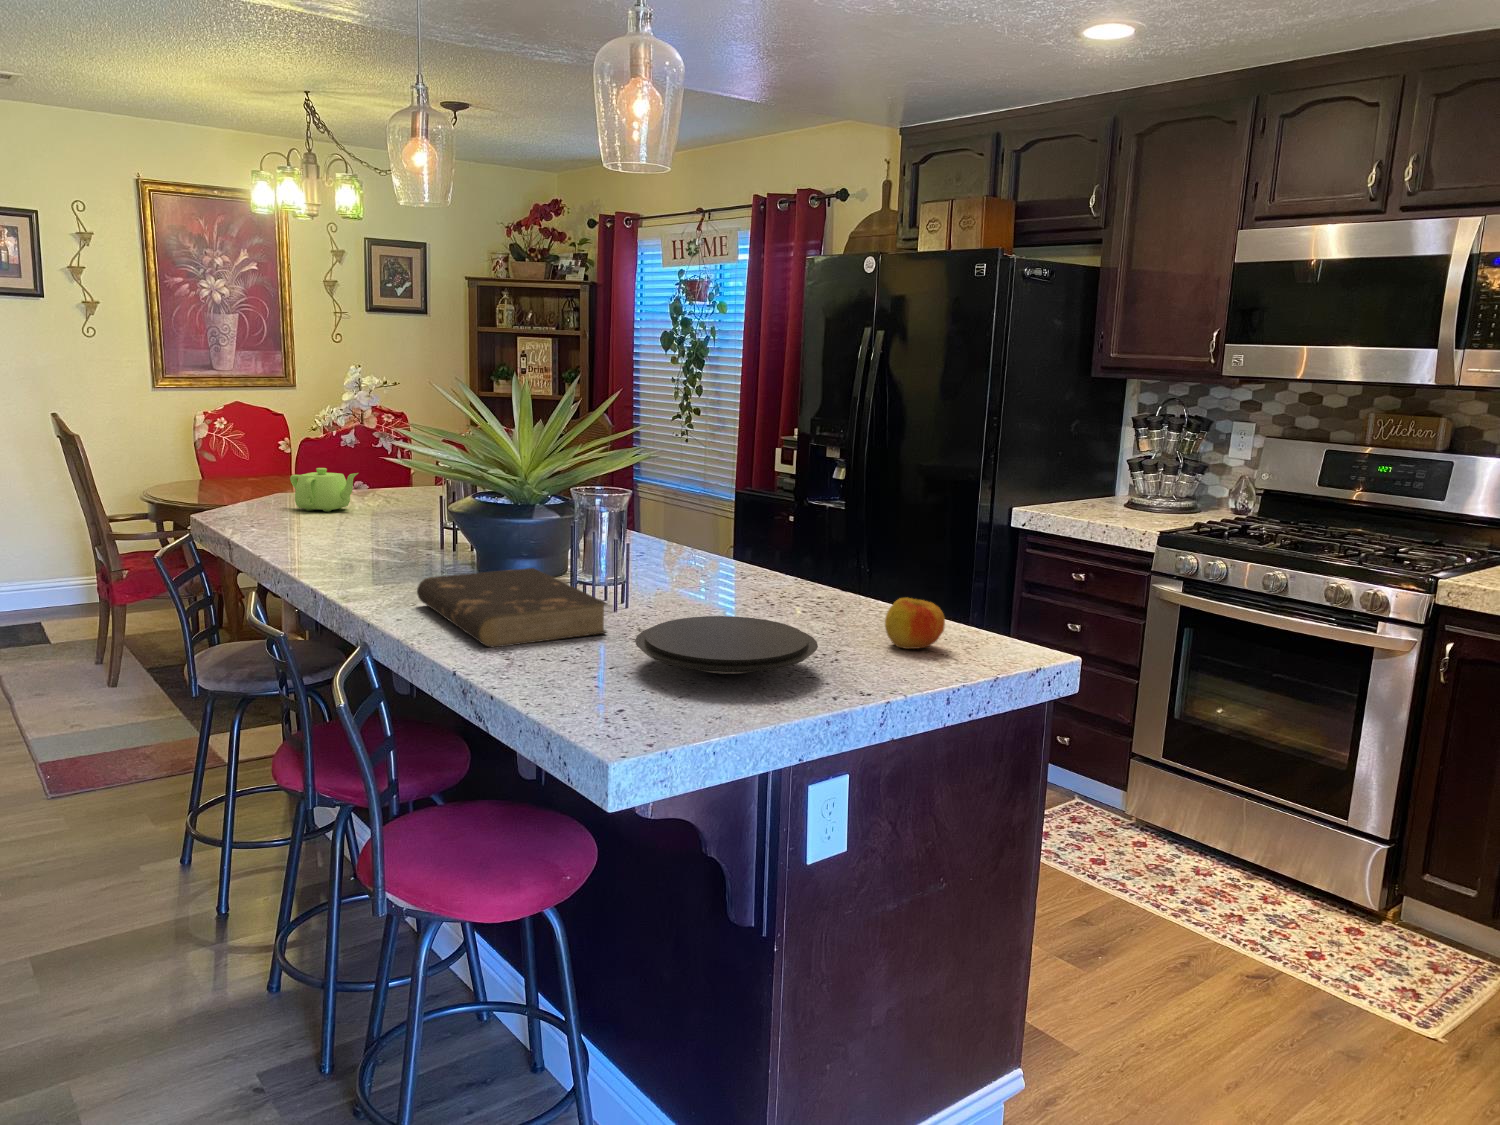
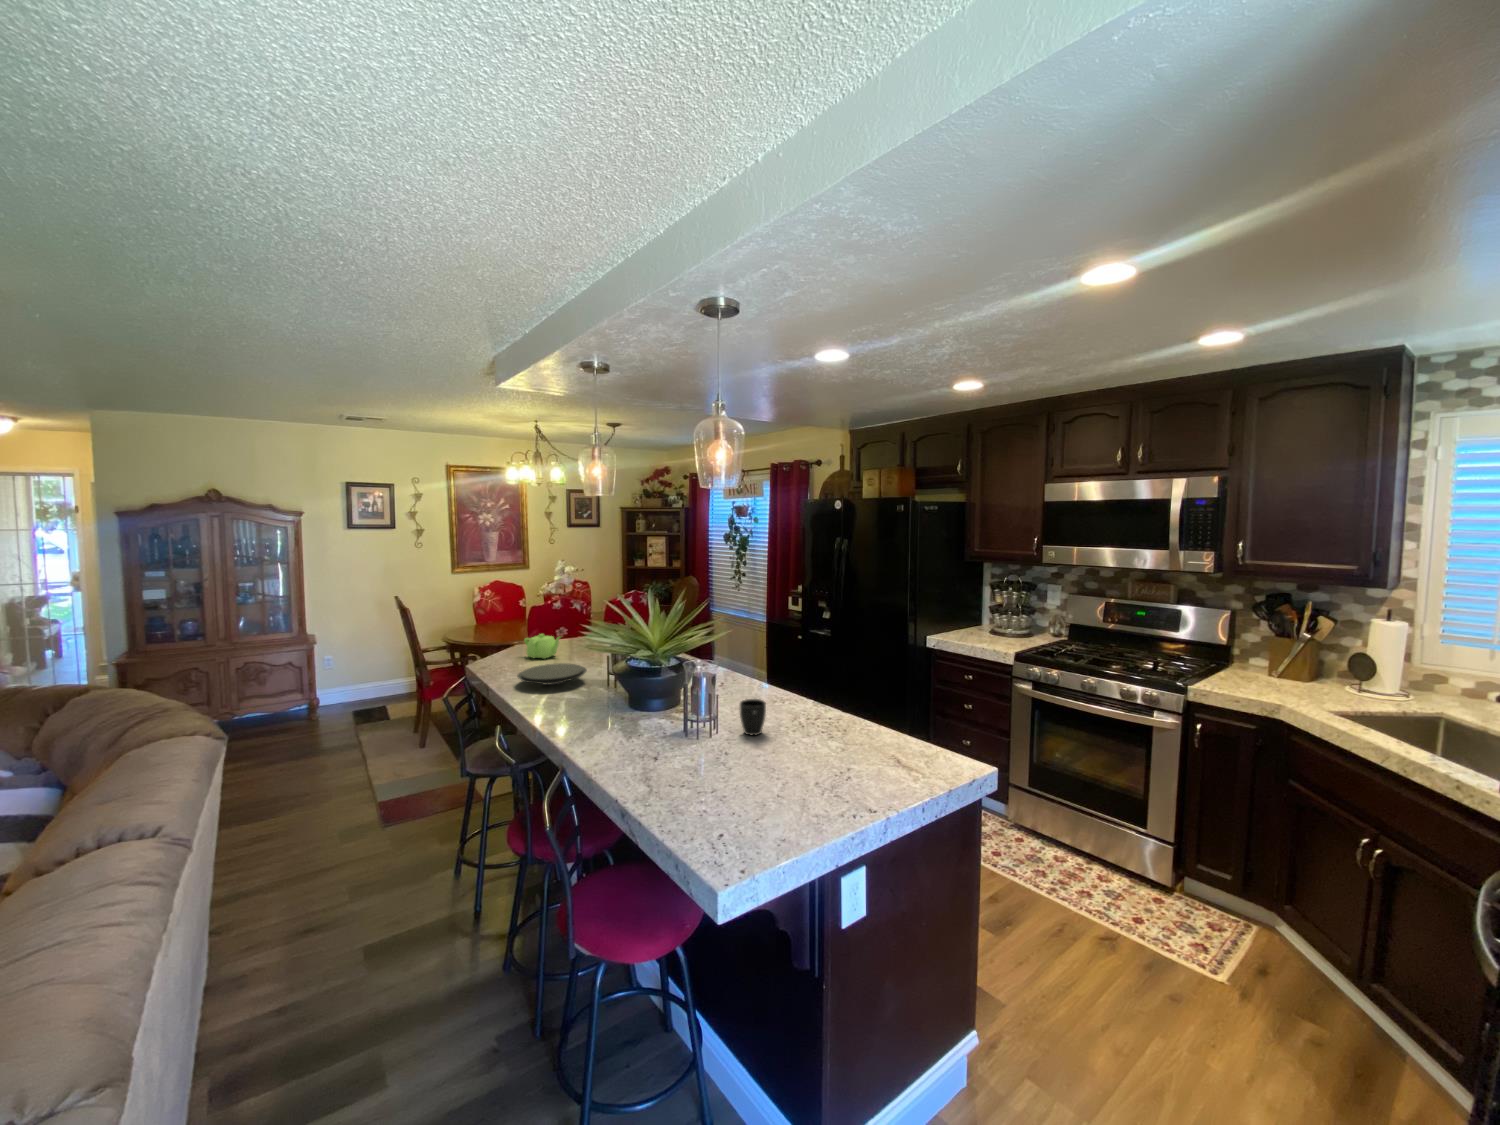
mug: none [664,551,708,609] -> present [740,699,766,736]
book: present [417,568,607,647] -> none [595,712,710,779]
apple: present [885,597,945,649] -> none [877,734,914,768]
plate: present [635,616,818,674] -> present [517,663,587,685]

